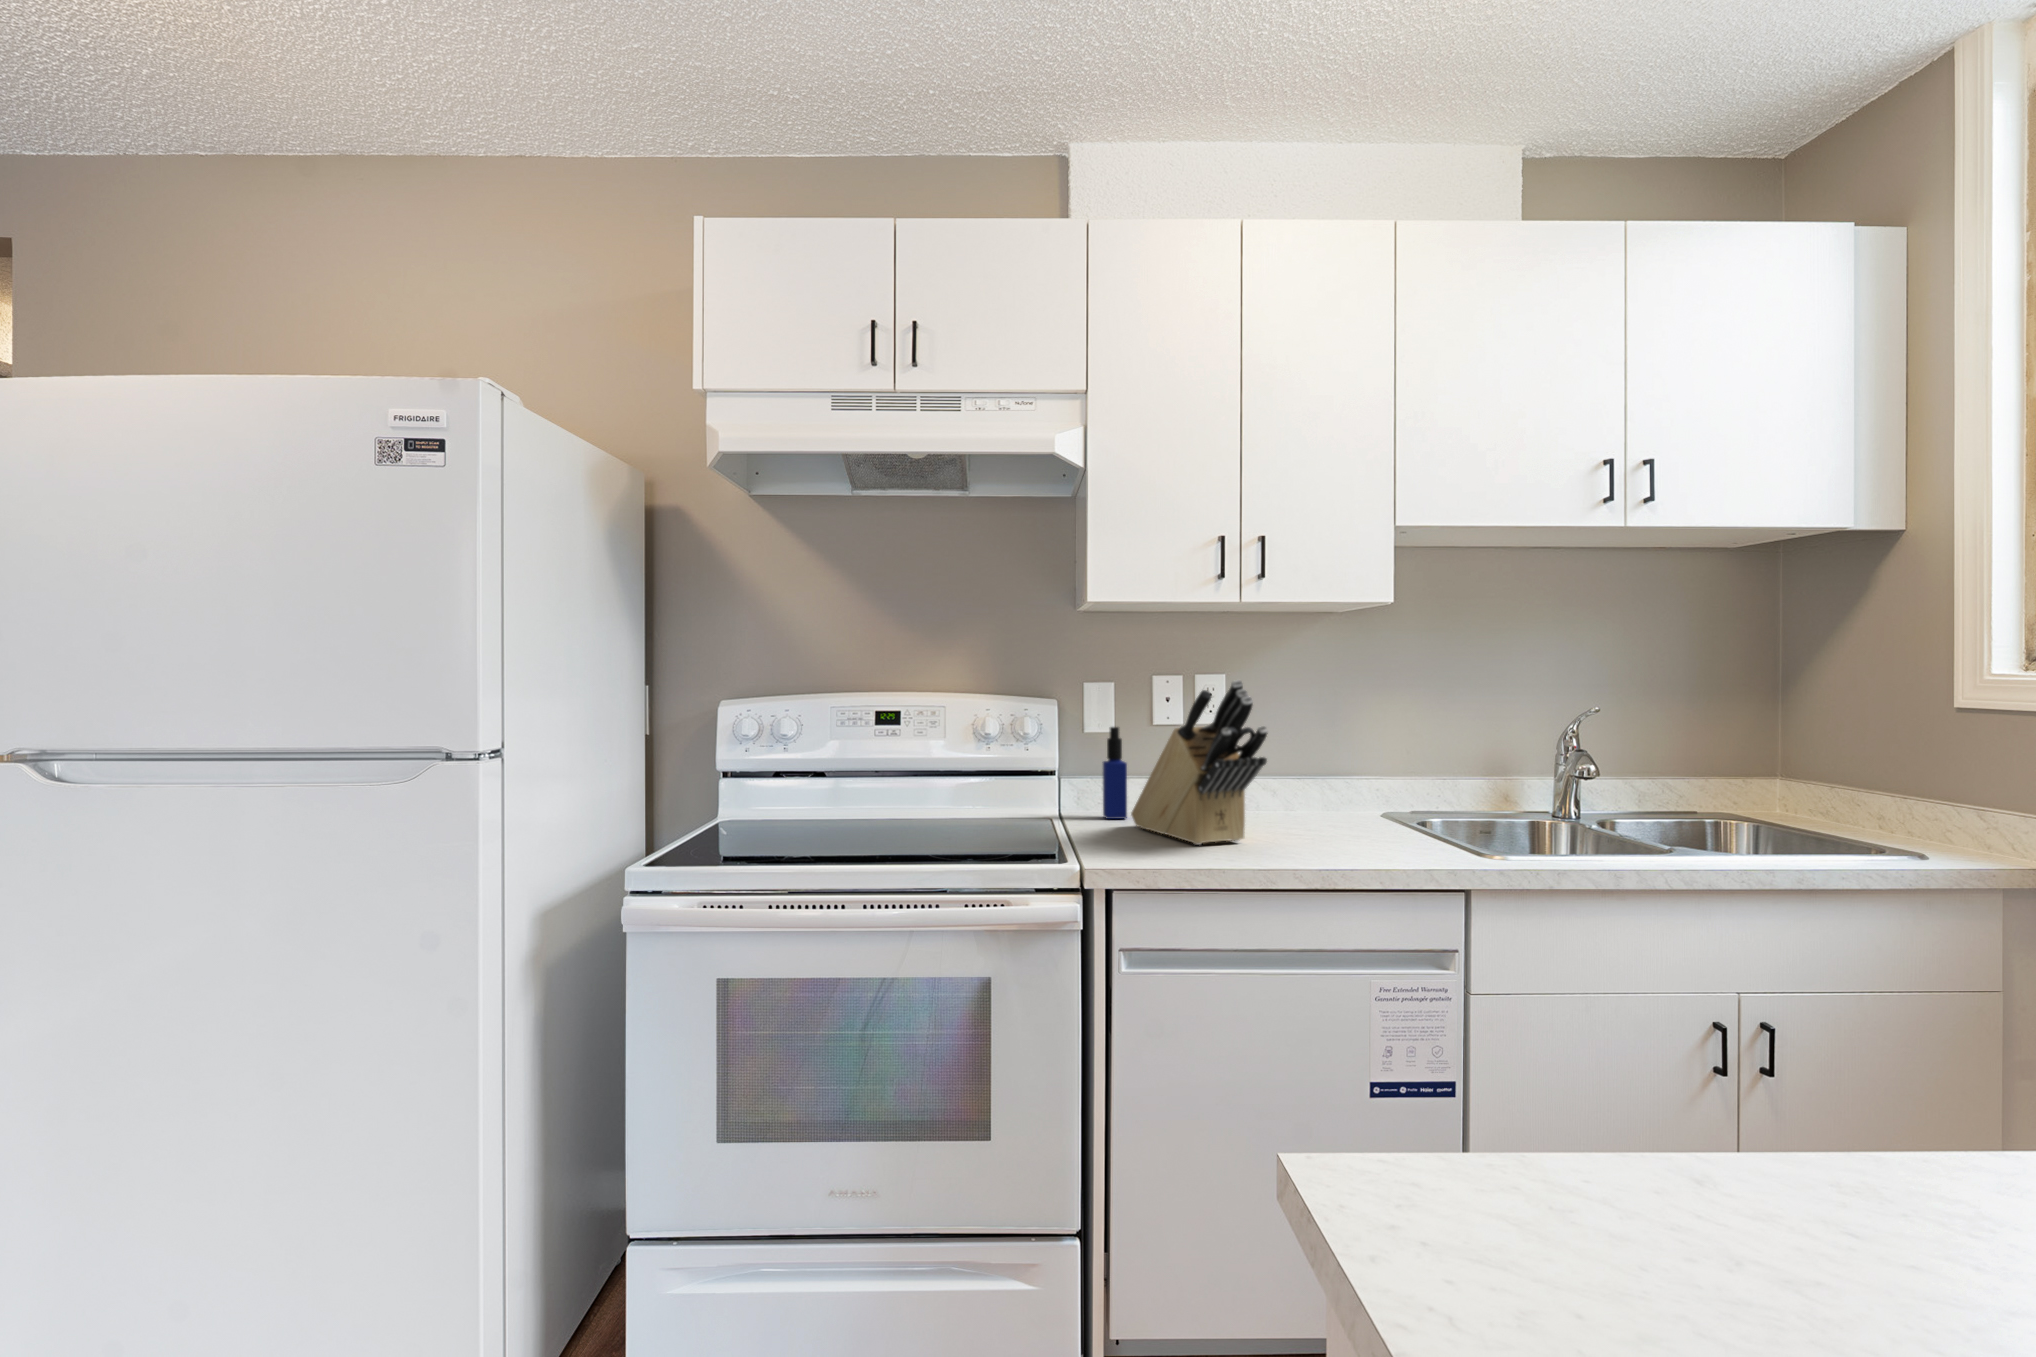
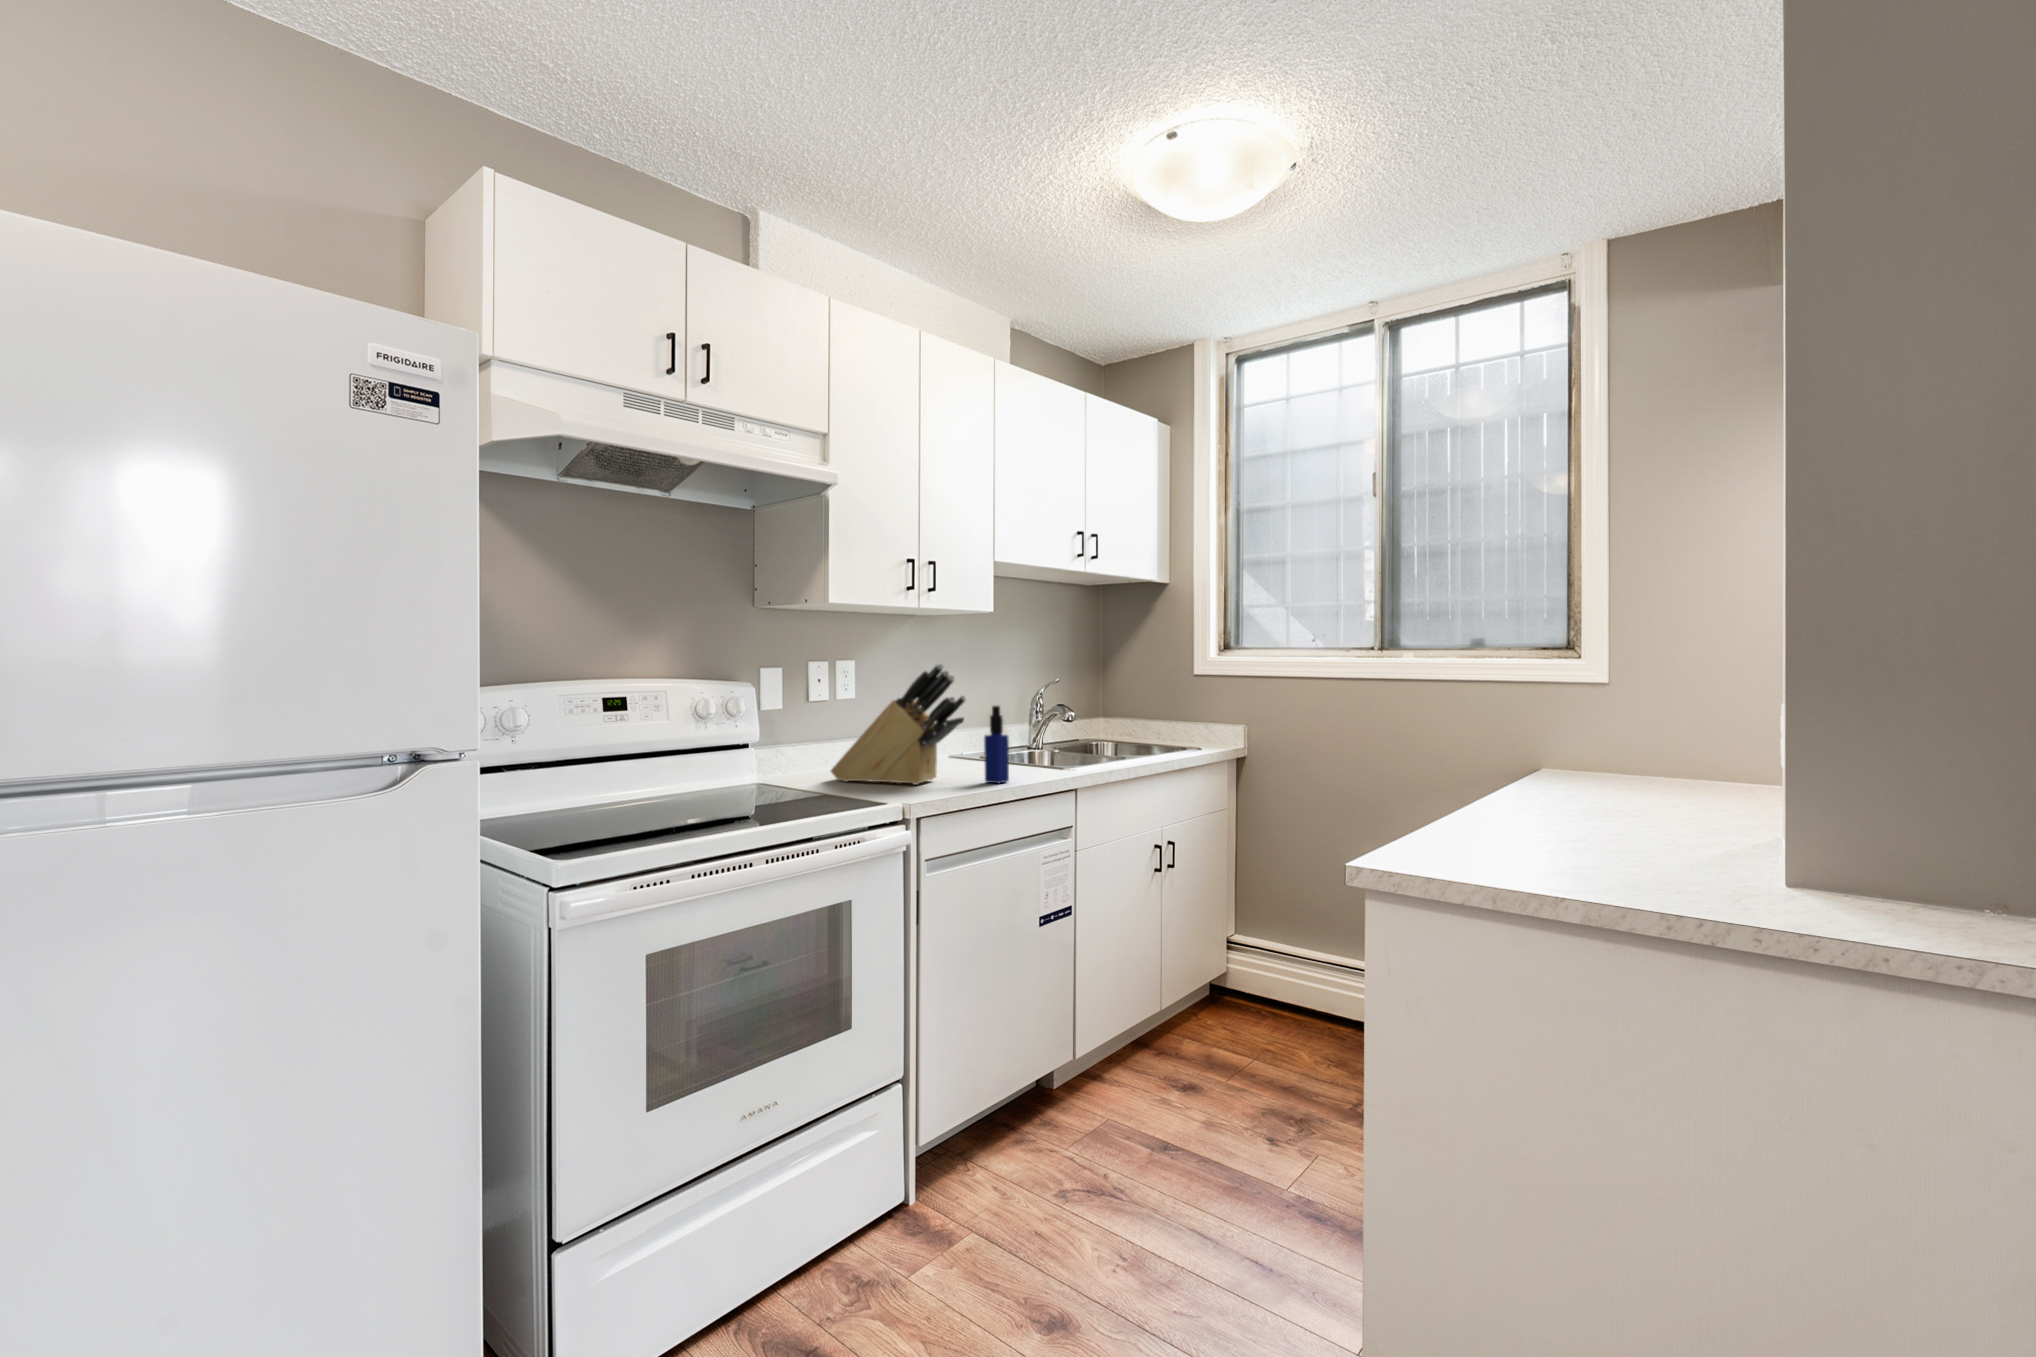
bottle: present [1103,727,1127,819] -> present [984,706,1009,783]

